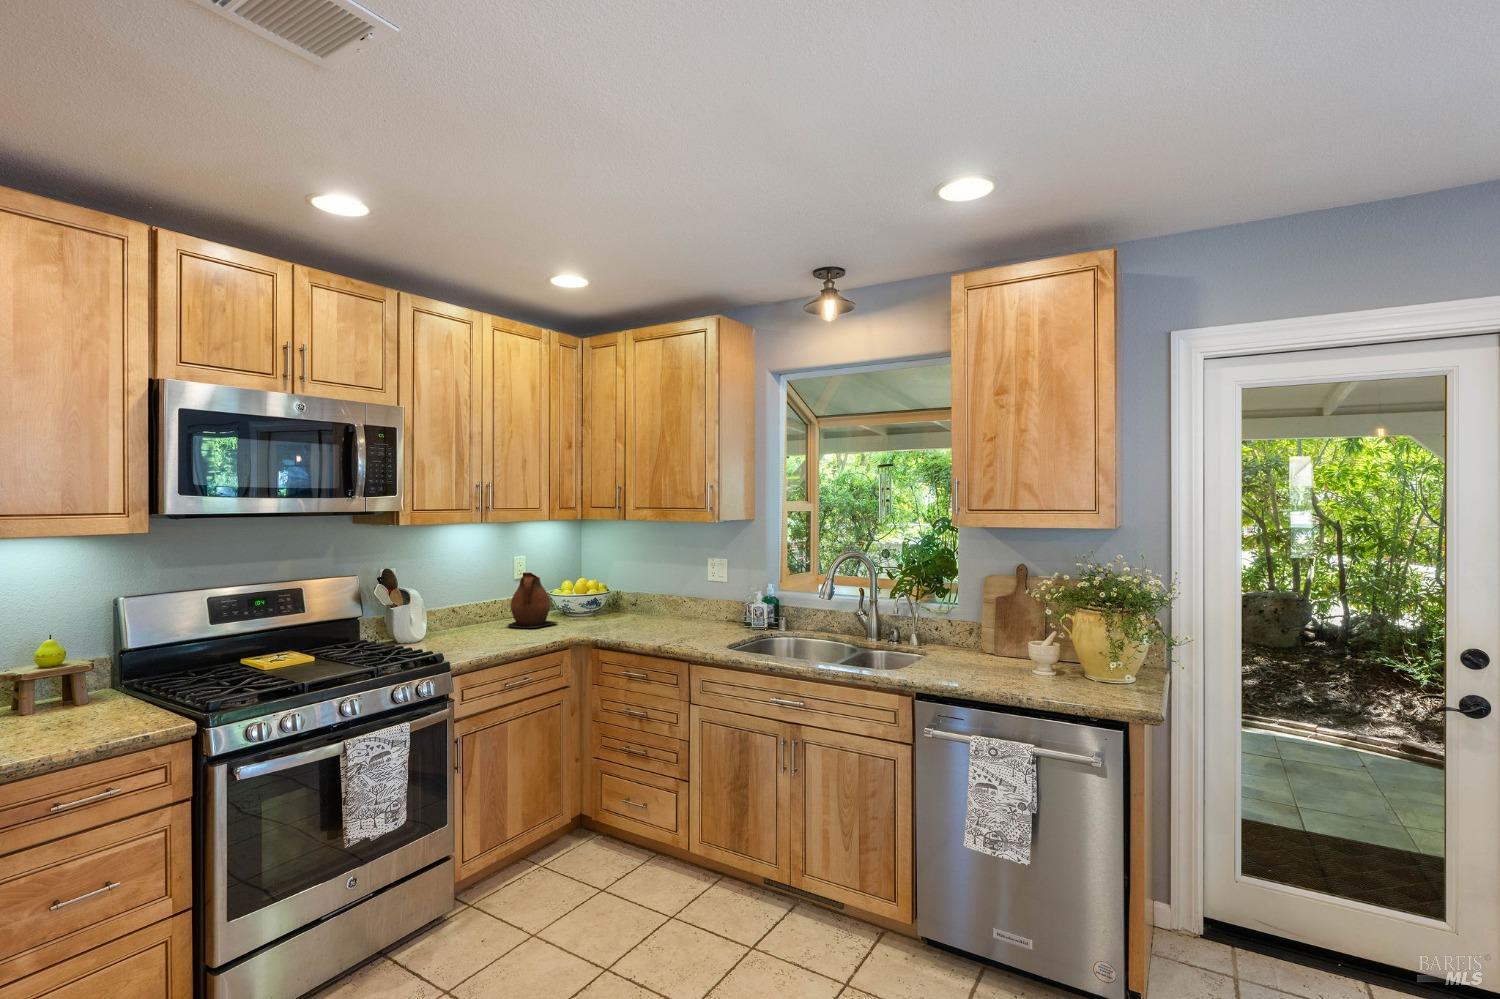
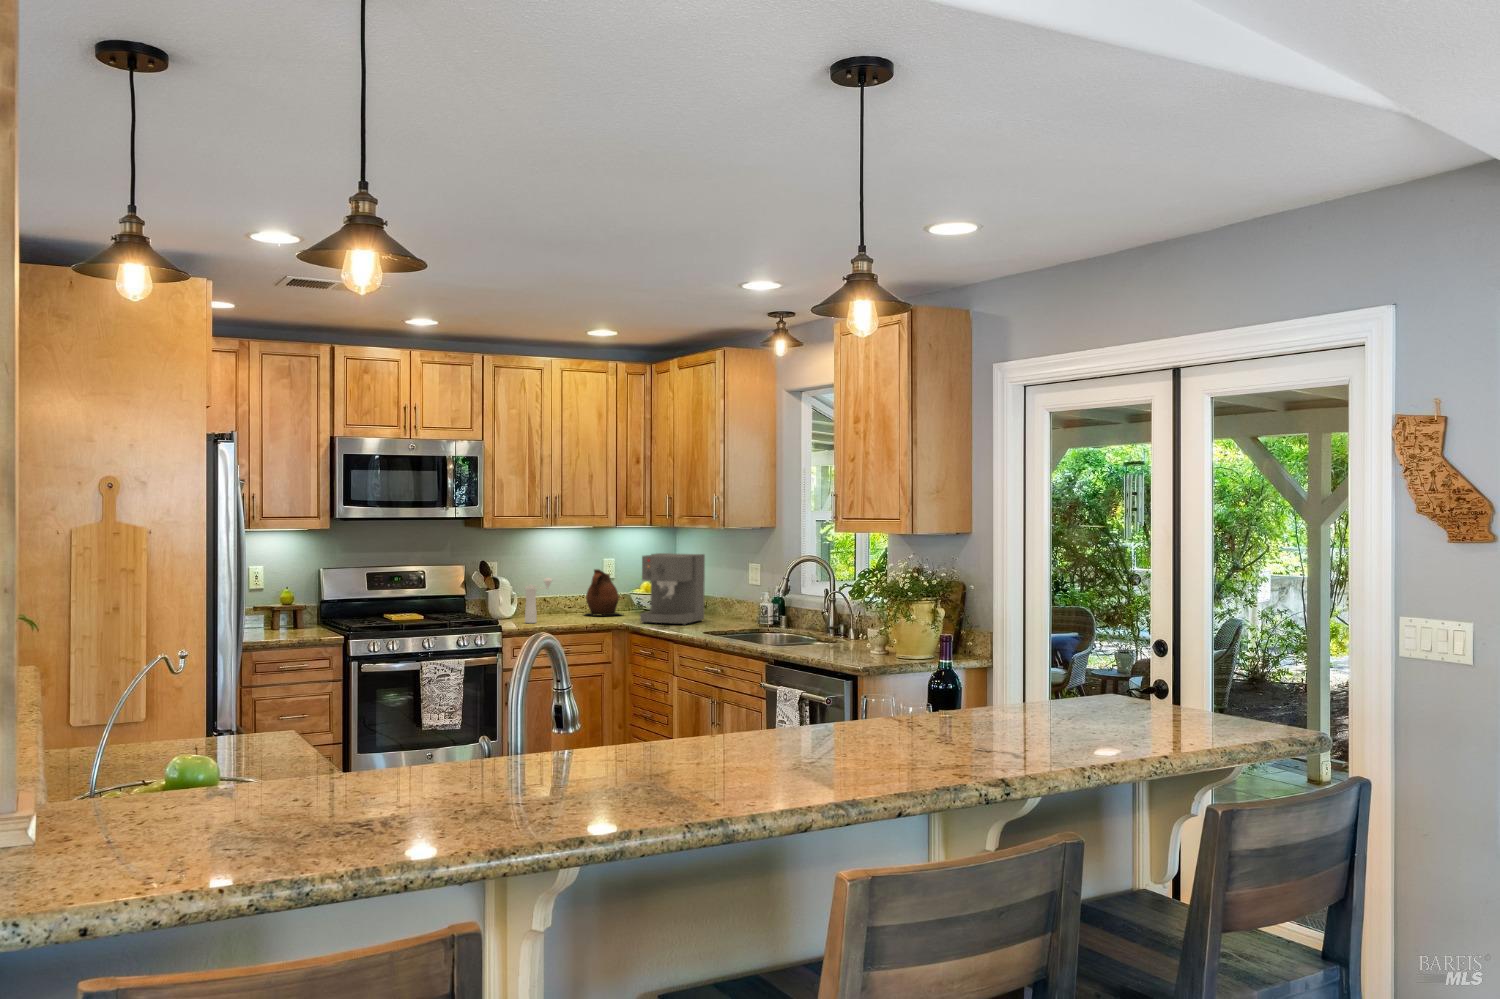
coffee maker: none [609,551,670,636] -> present [640,553,705,625]
pepper mill: none [462,588,492,650] -> present [525,578,552,623]

